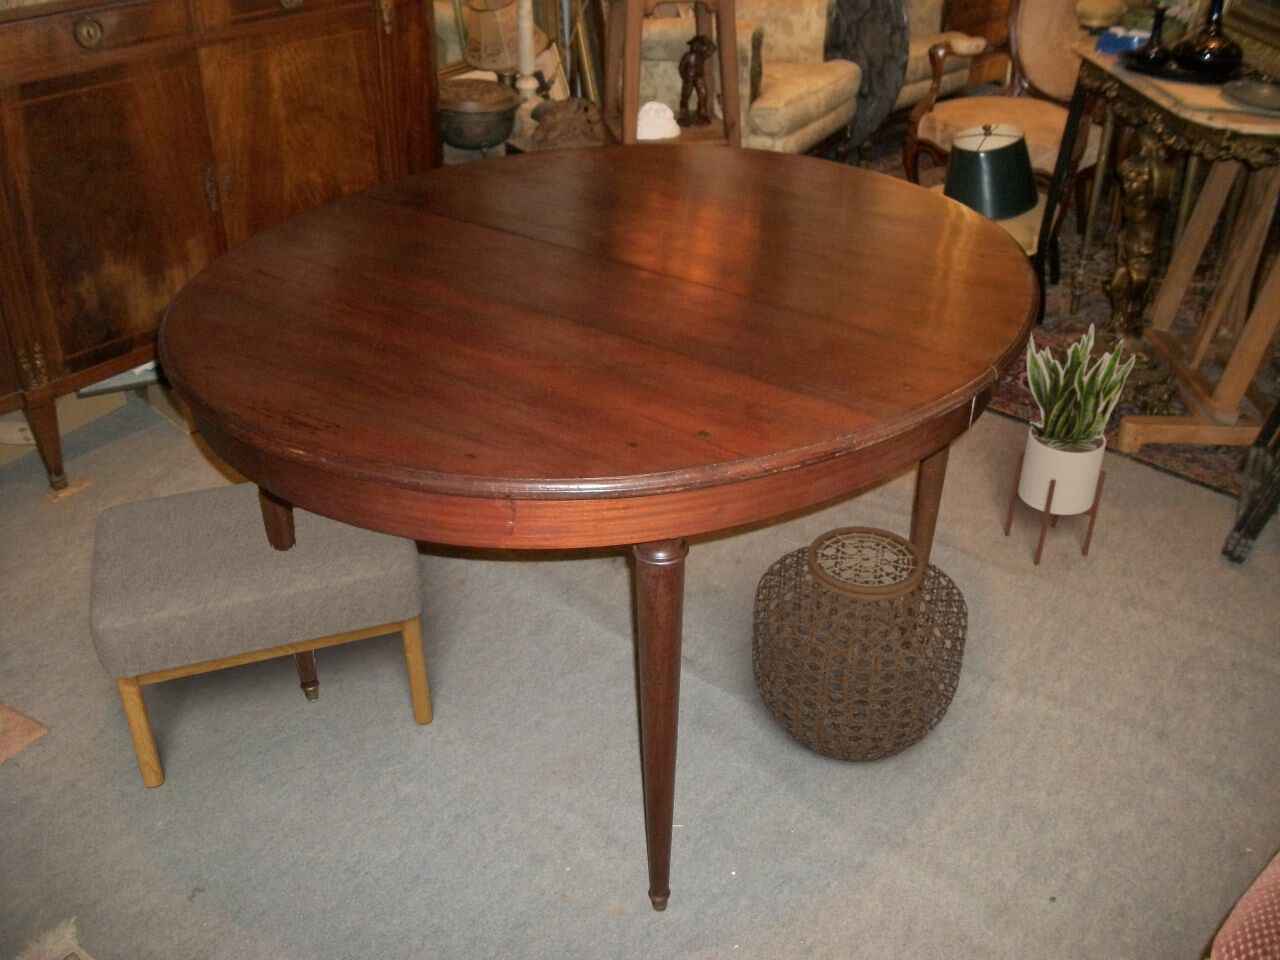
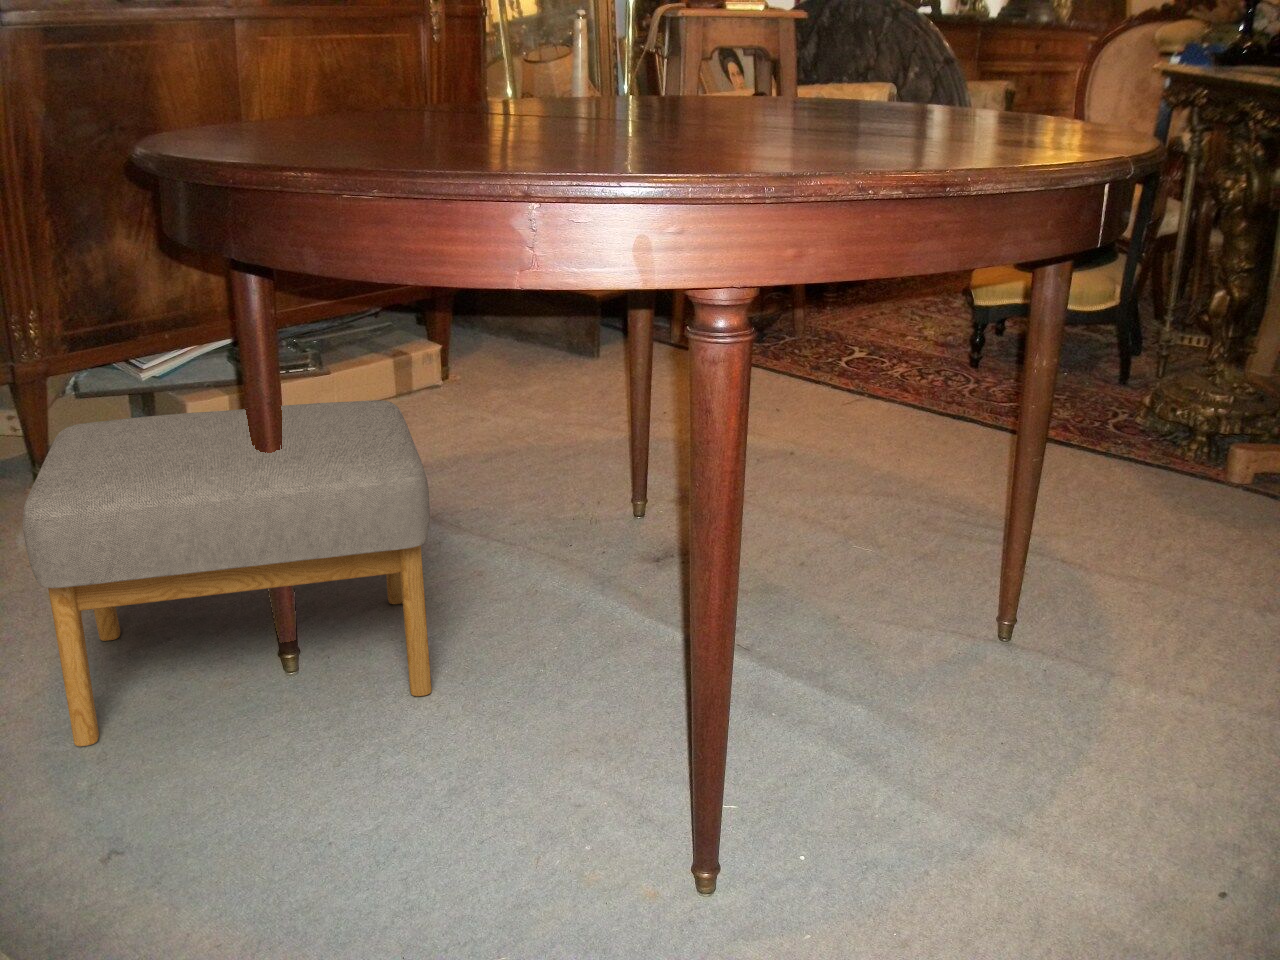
potted plant: present [1005,324,1135,565] -> none [1110,279,1262,574]
woven basket: present [752,526,968,762] -> none [822,456,1093,749]

